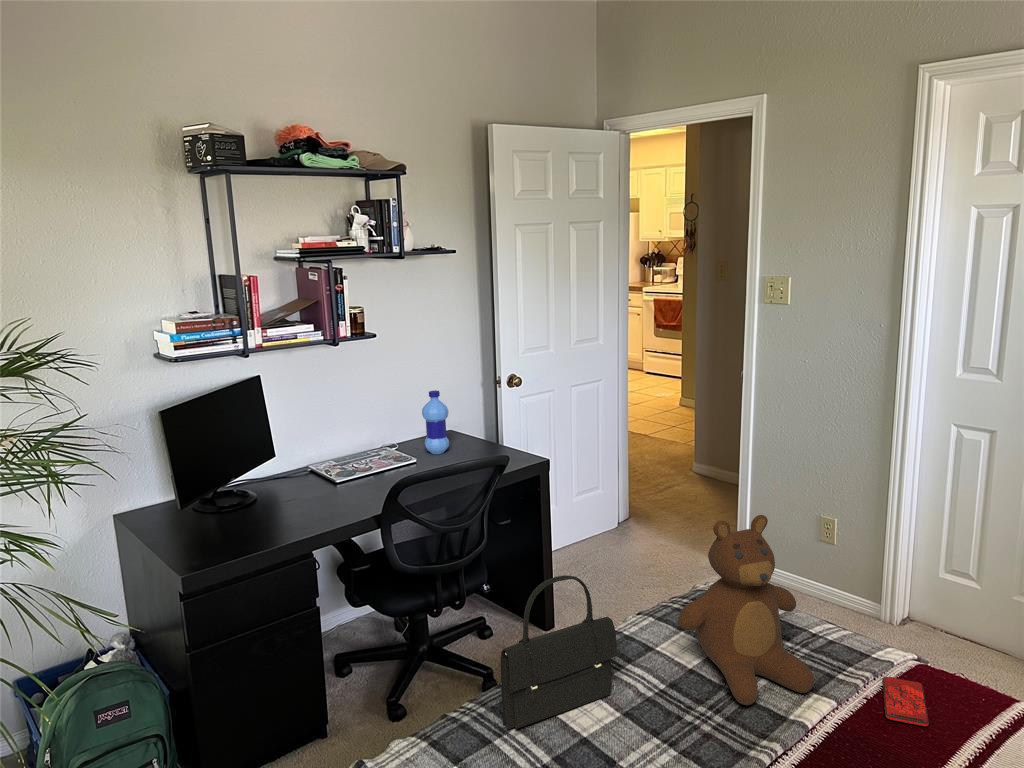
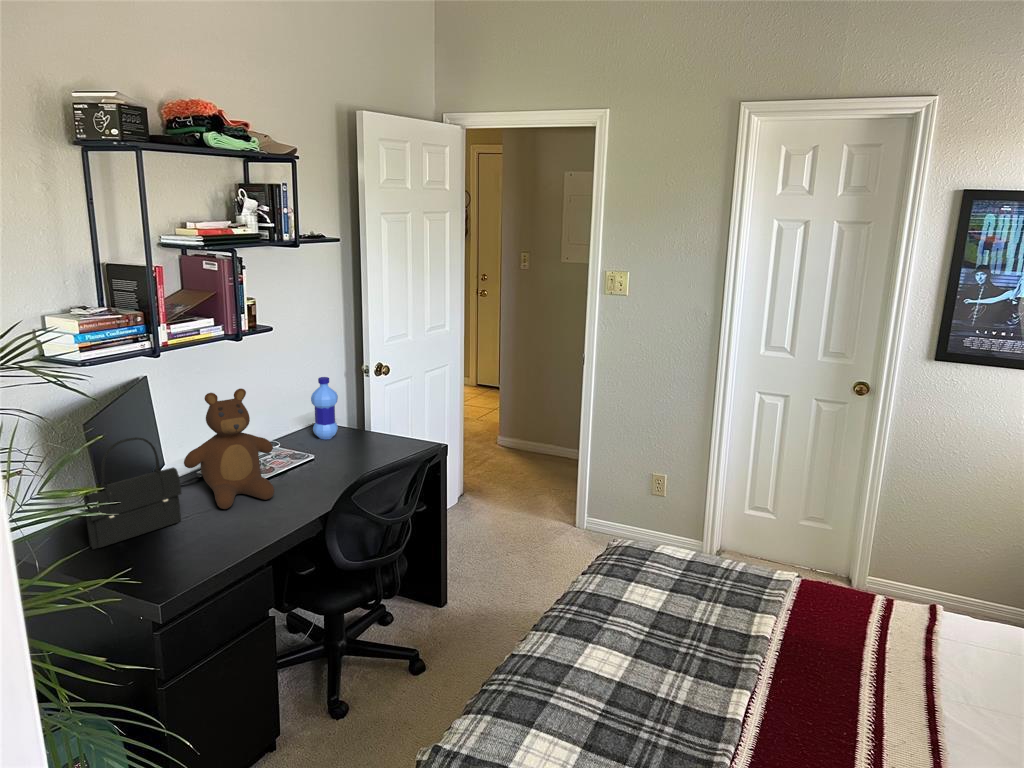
teddy bear: present [678,515,814,705] -> present [184,389,274,509]
handbag: present [501,575,617,730] -> present [84,437,181,549]
smartphone: present [883,677,929,726] -> none [793,596,838,629]

